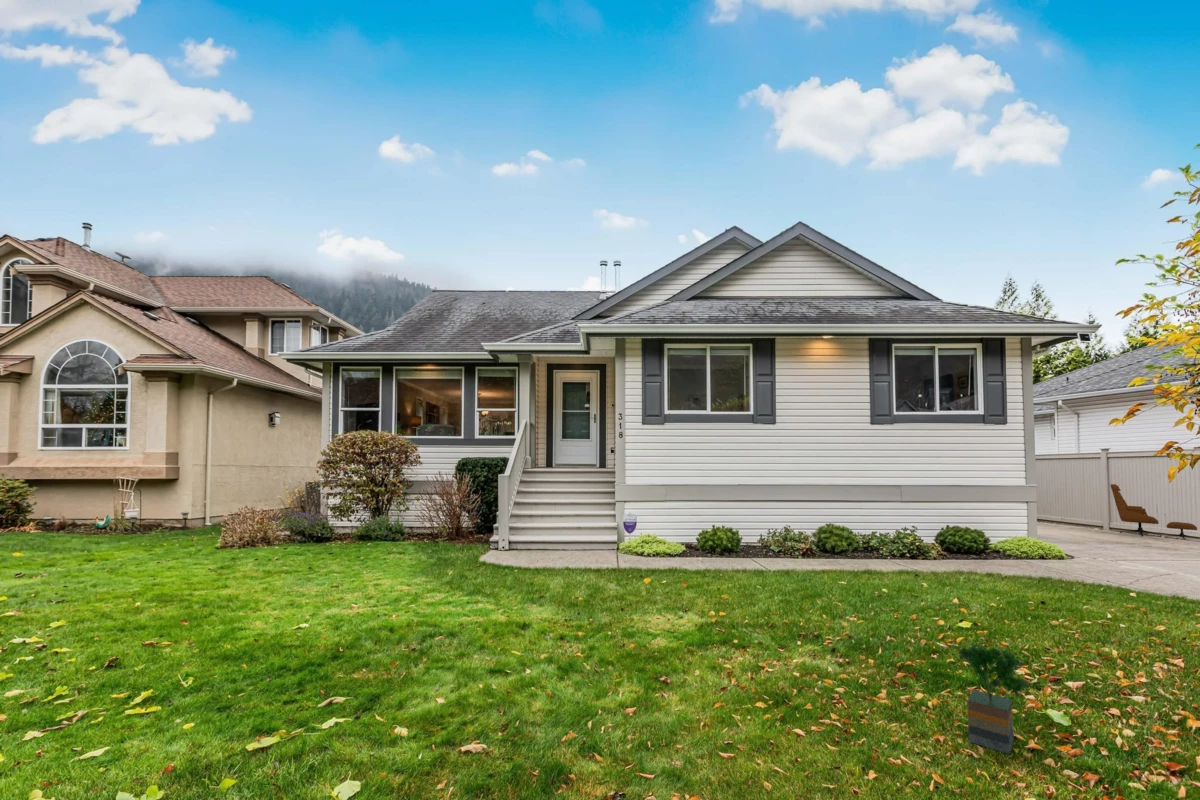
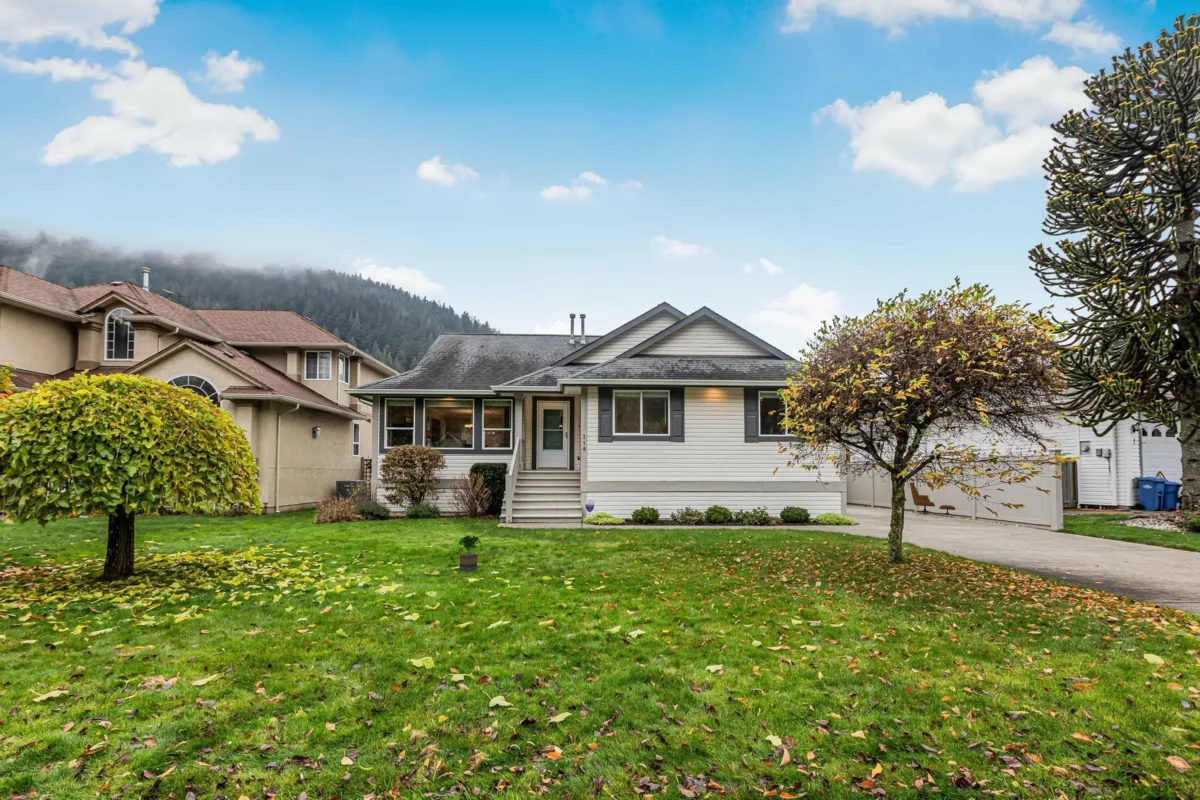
potted tree: present [957,645,1028,754] -> present [459,536,481,571]

